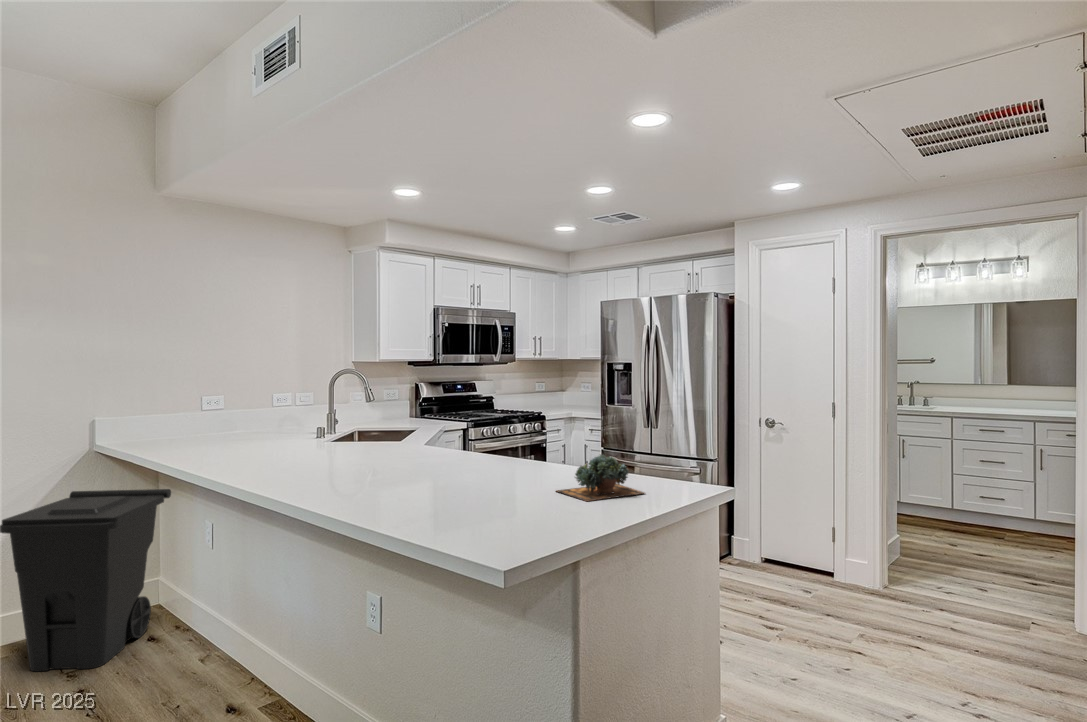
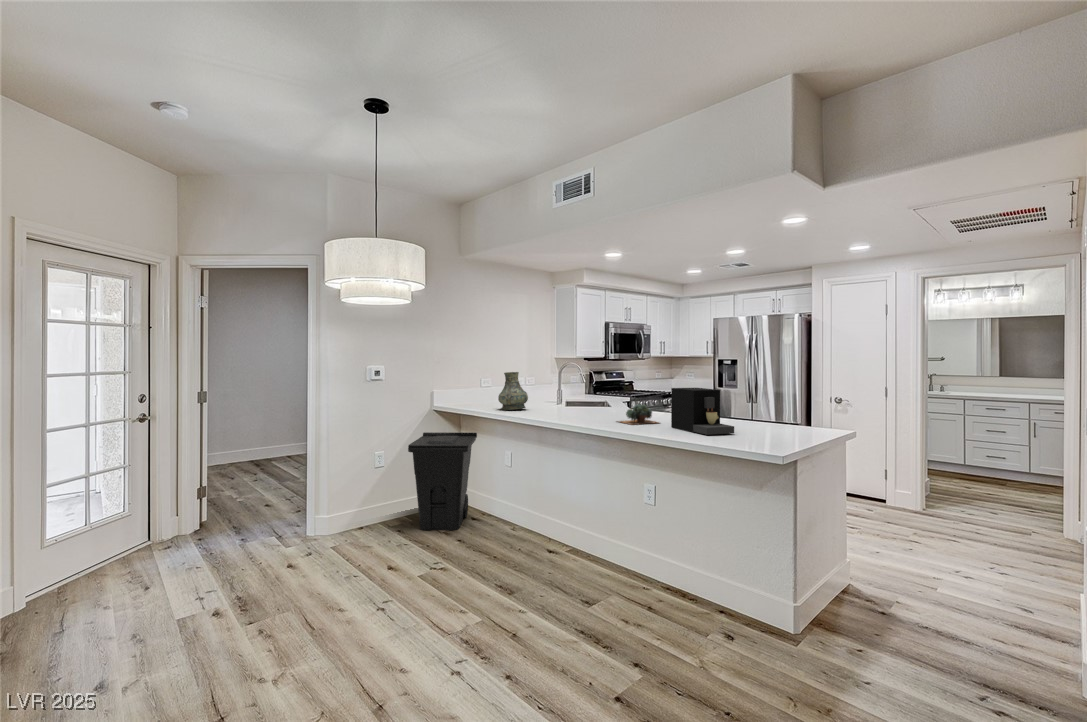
vase: none [183,386,241,453] -> present [498,372,528,410]
coffee maker: none [417,413,505,506] -> present [671,388,734,435]
succulent plant: present [556,455,644,501] -> present [618,404,658,425]

